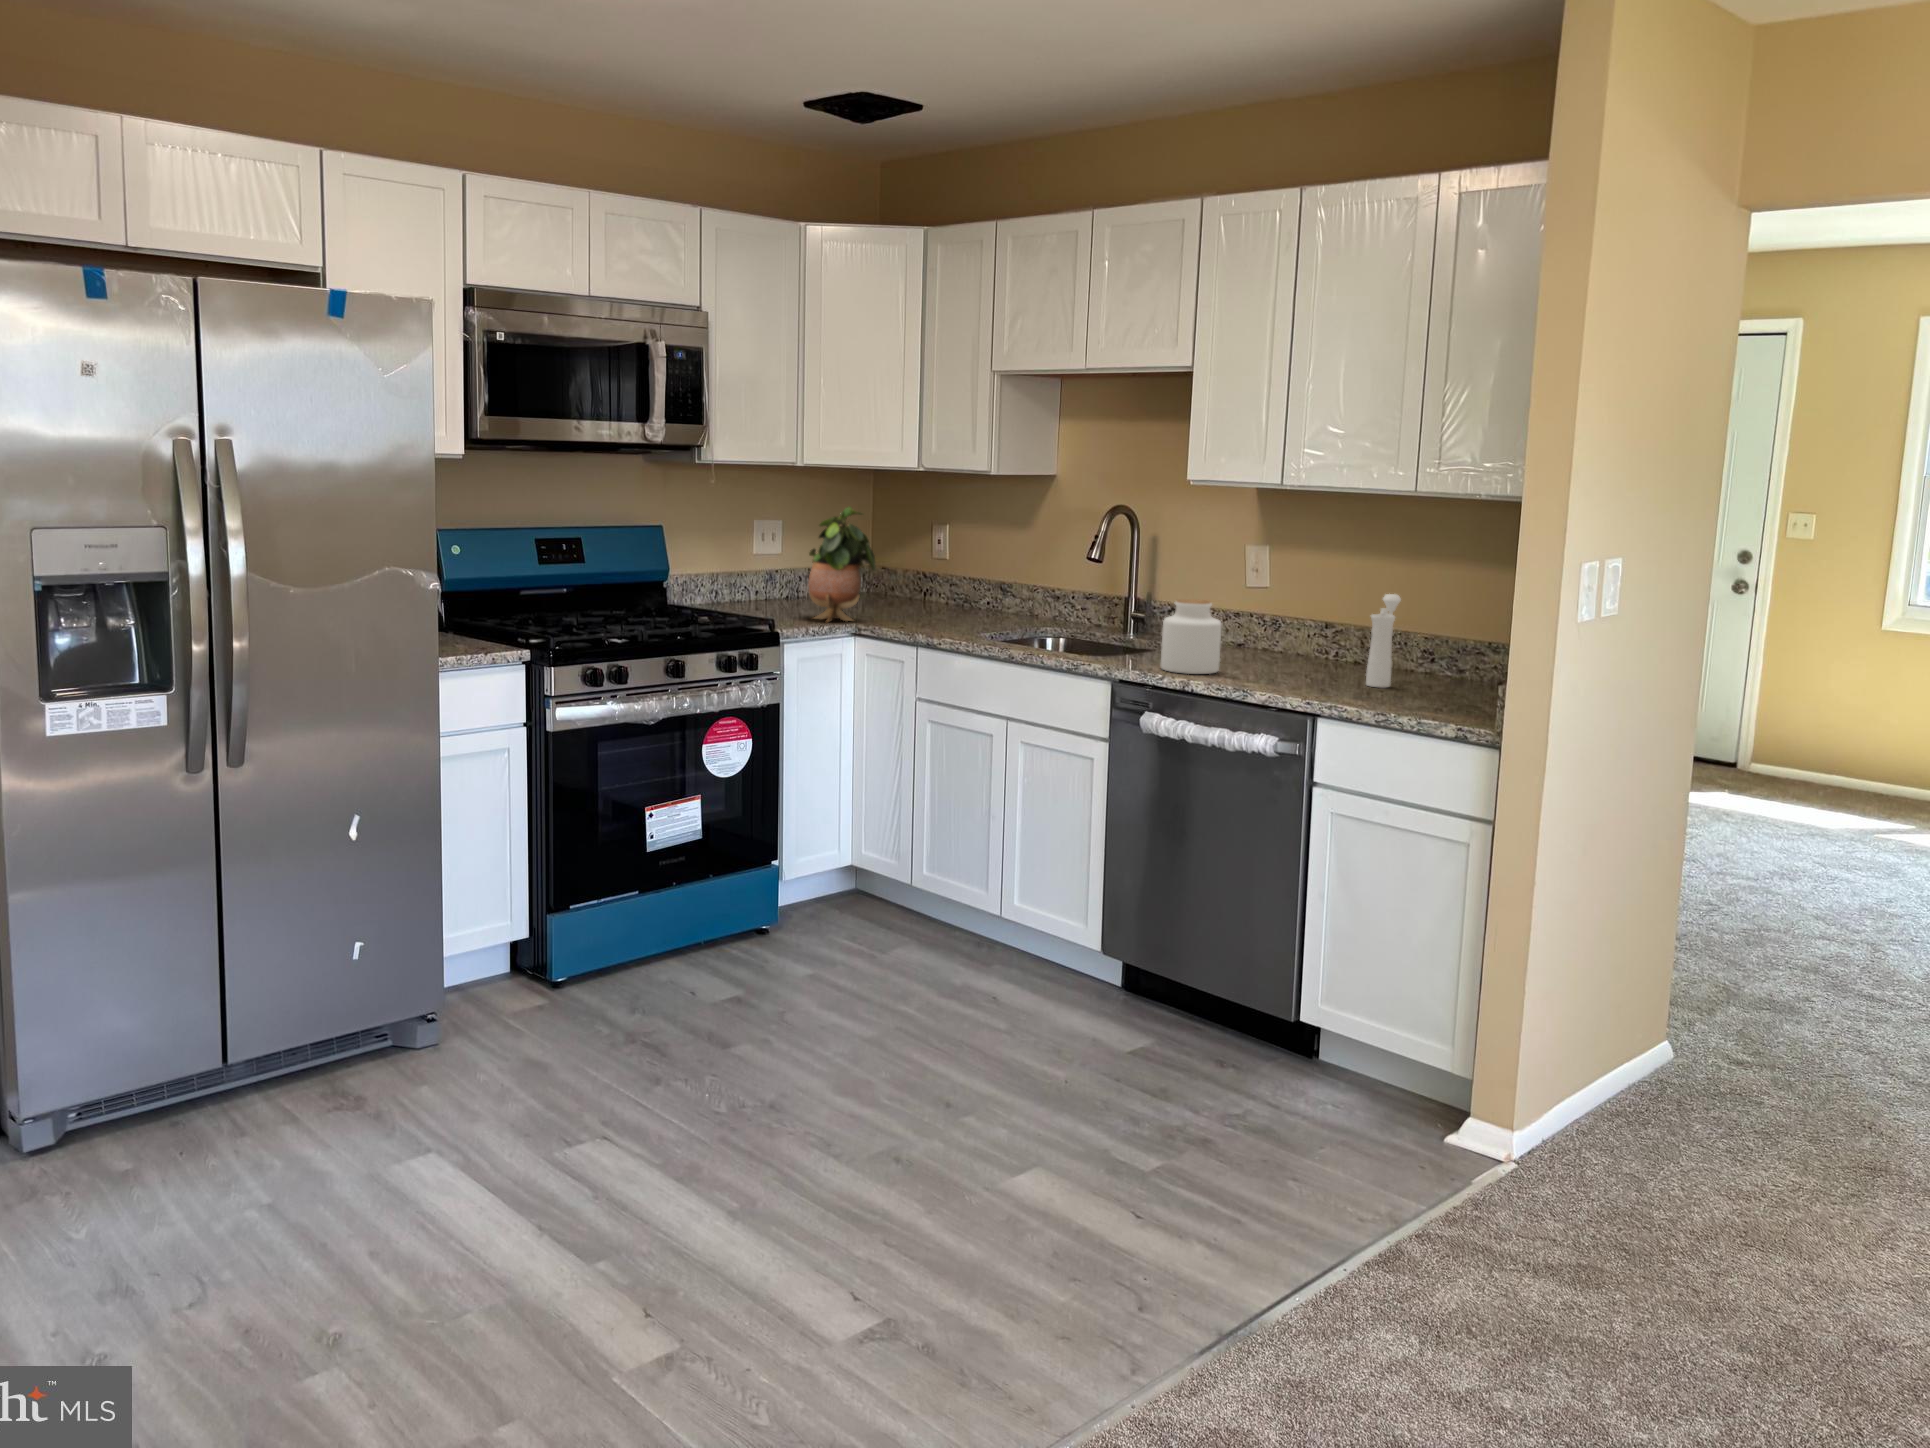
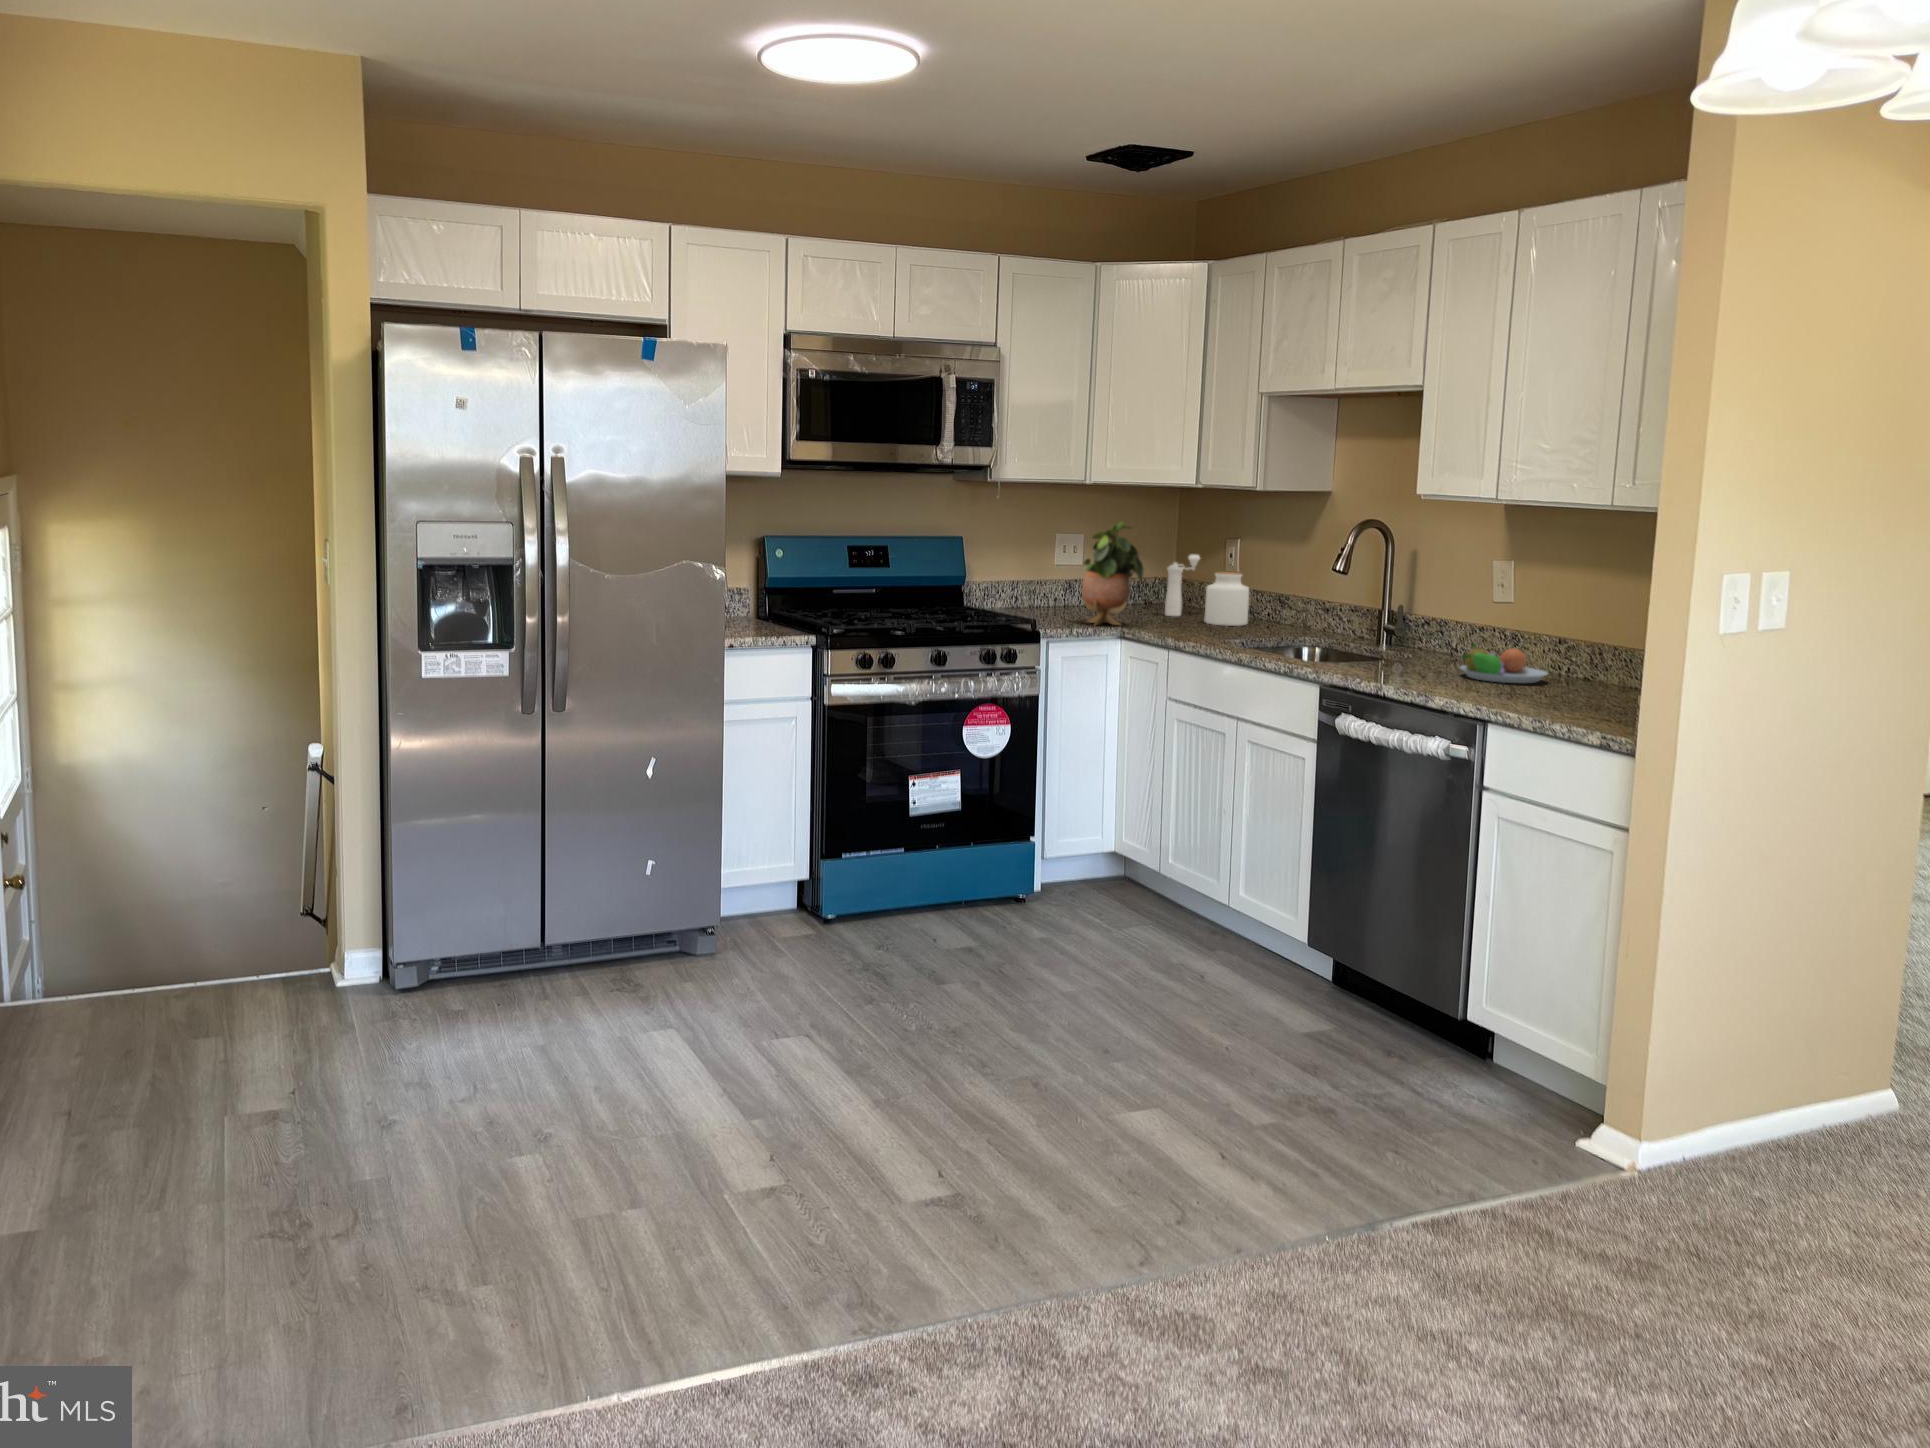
pepper mill: present [1366,594,1401,688] -> present [1165,555,1200,616]
jar: present [1161,599,1221,674] -> present [1204,572,1249,626]
fruit bowl: none [1241,631,1328,671] -> present [1460,643,1548,683]

